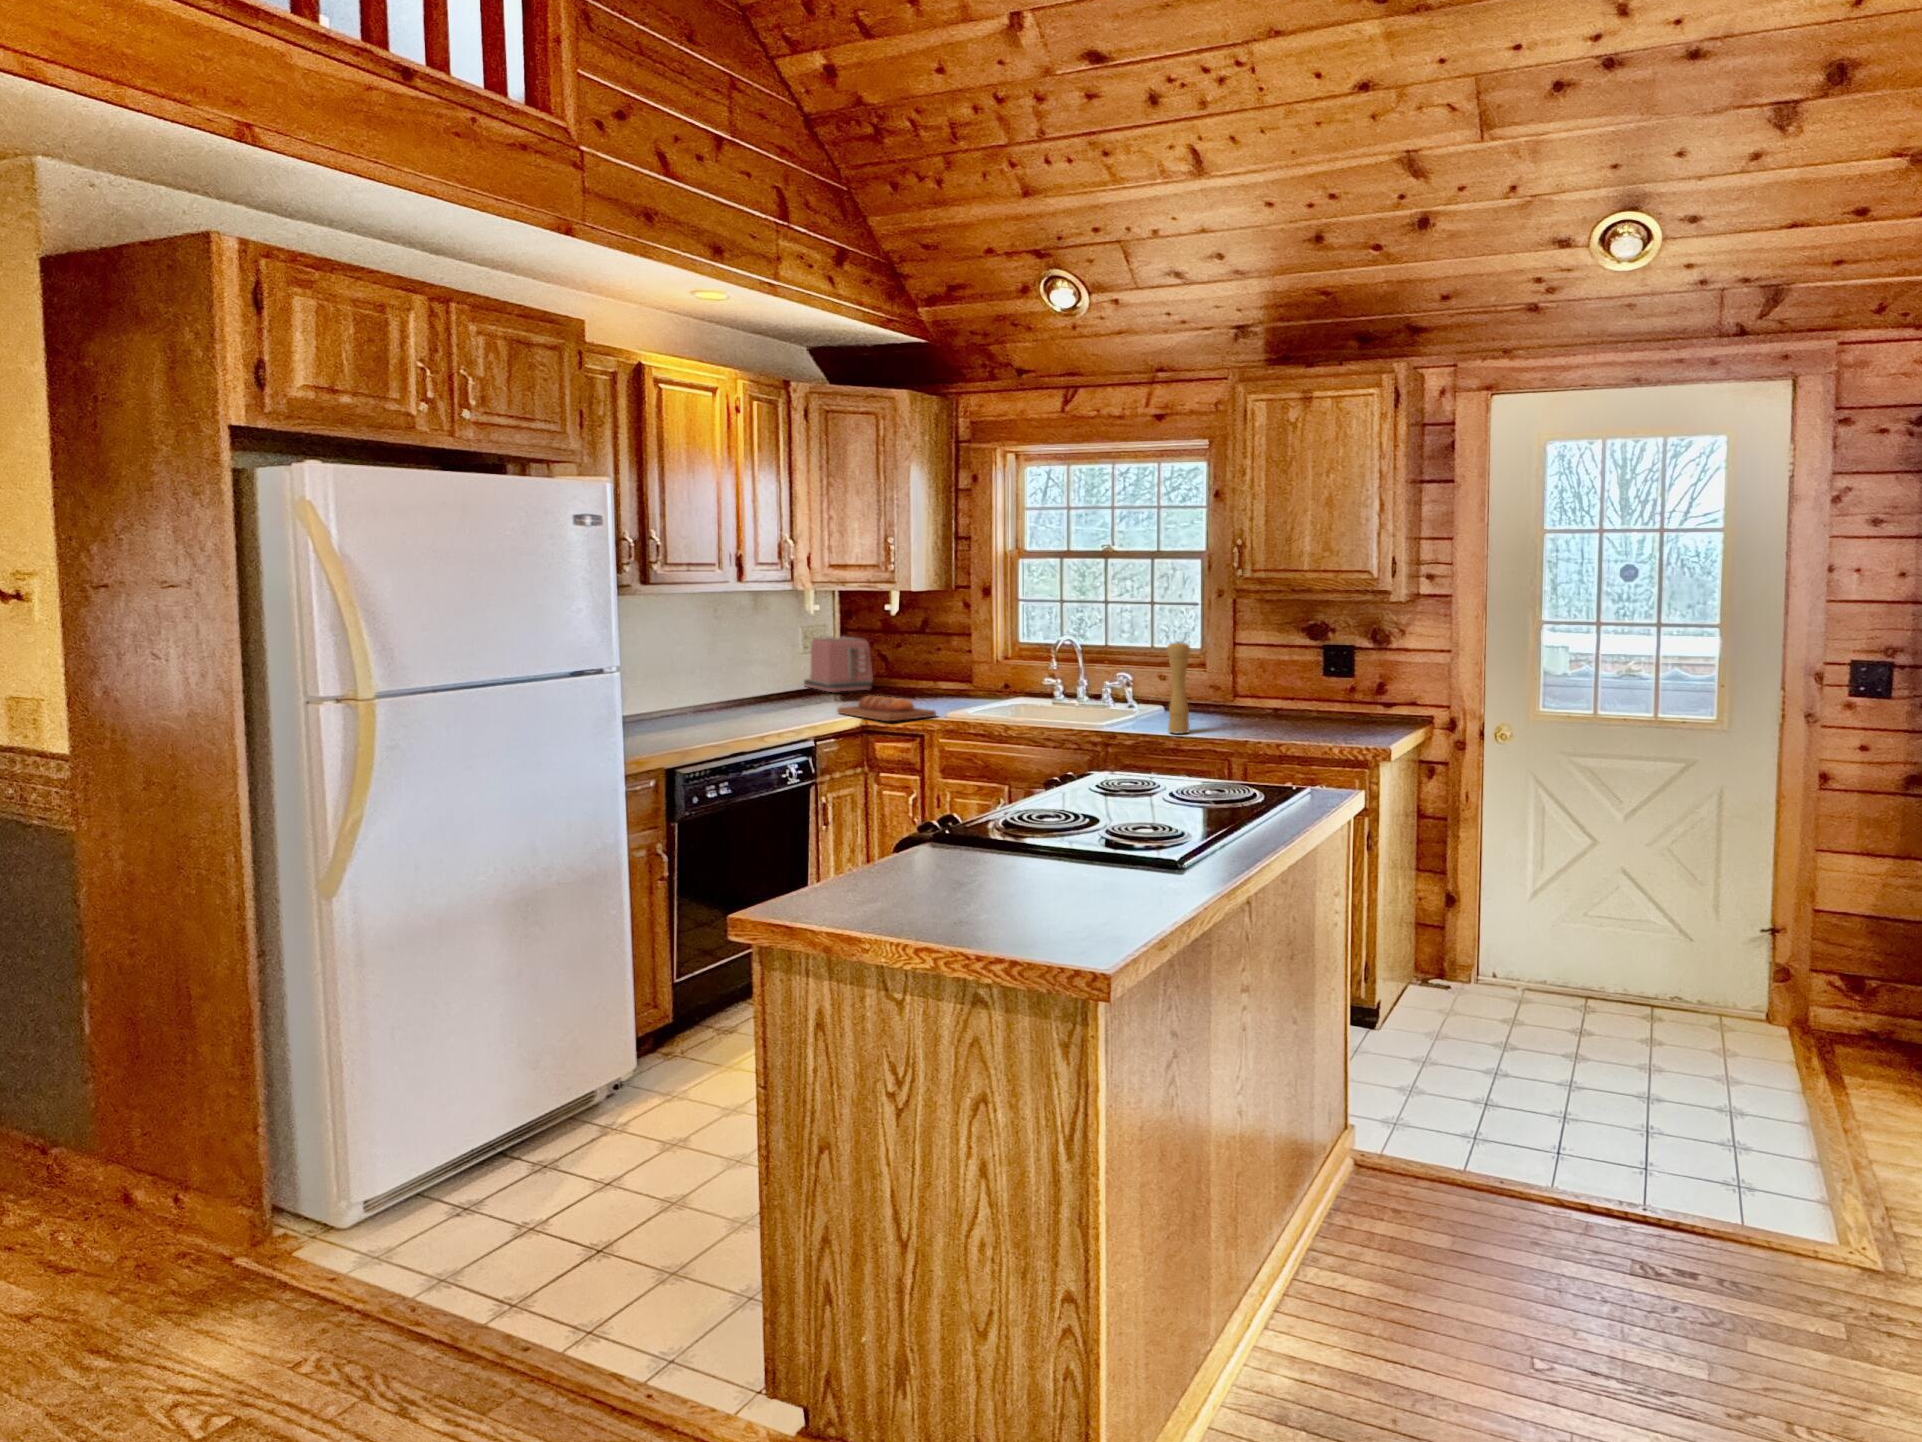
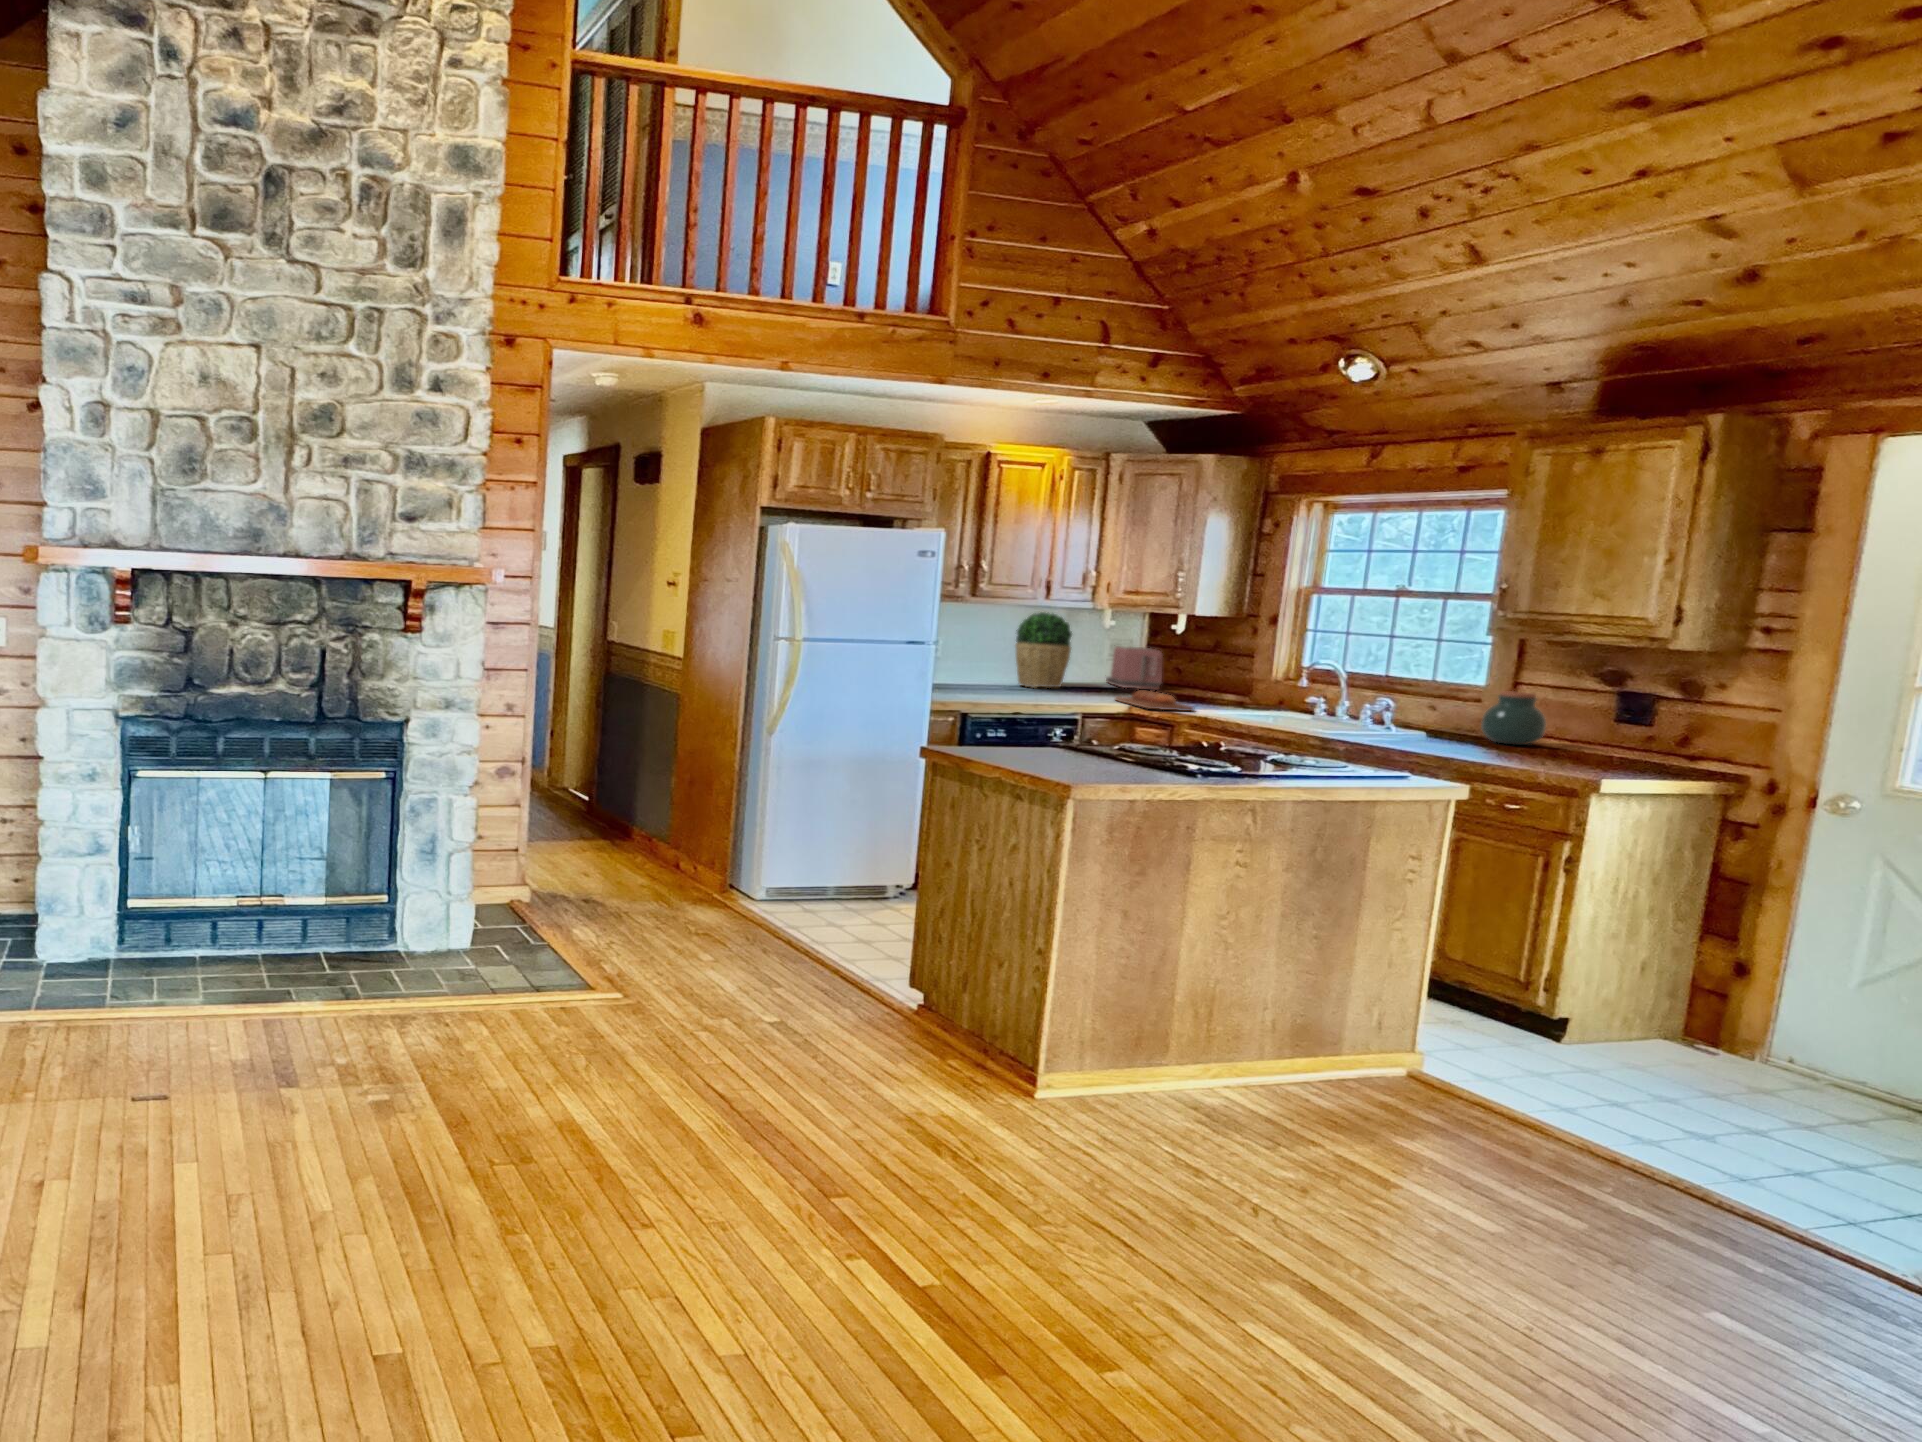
potted plant: none [690,600,767,707] -> present [1015,612,1072,688]
pepper mill: present [1167,642,1190,733] -> none [1402,669,1436,748]
jar: none [1213,656,1264,713] -> present [1481,691,1546,745]

